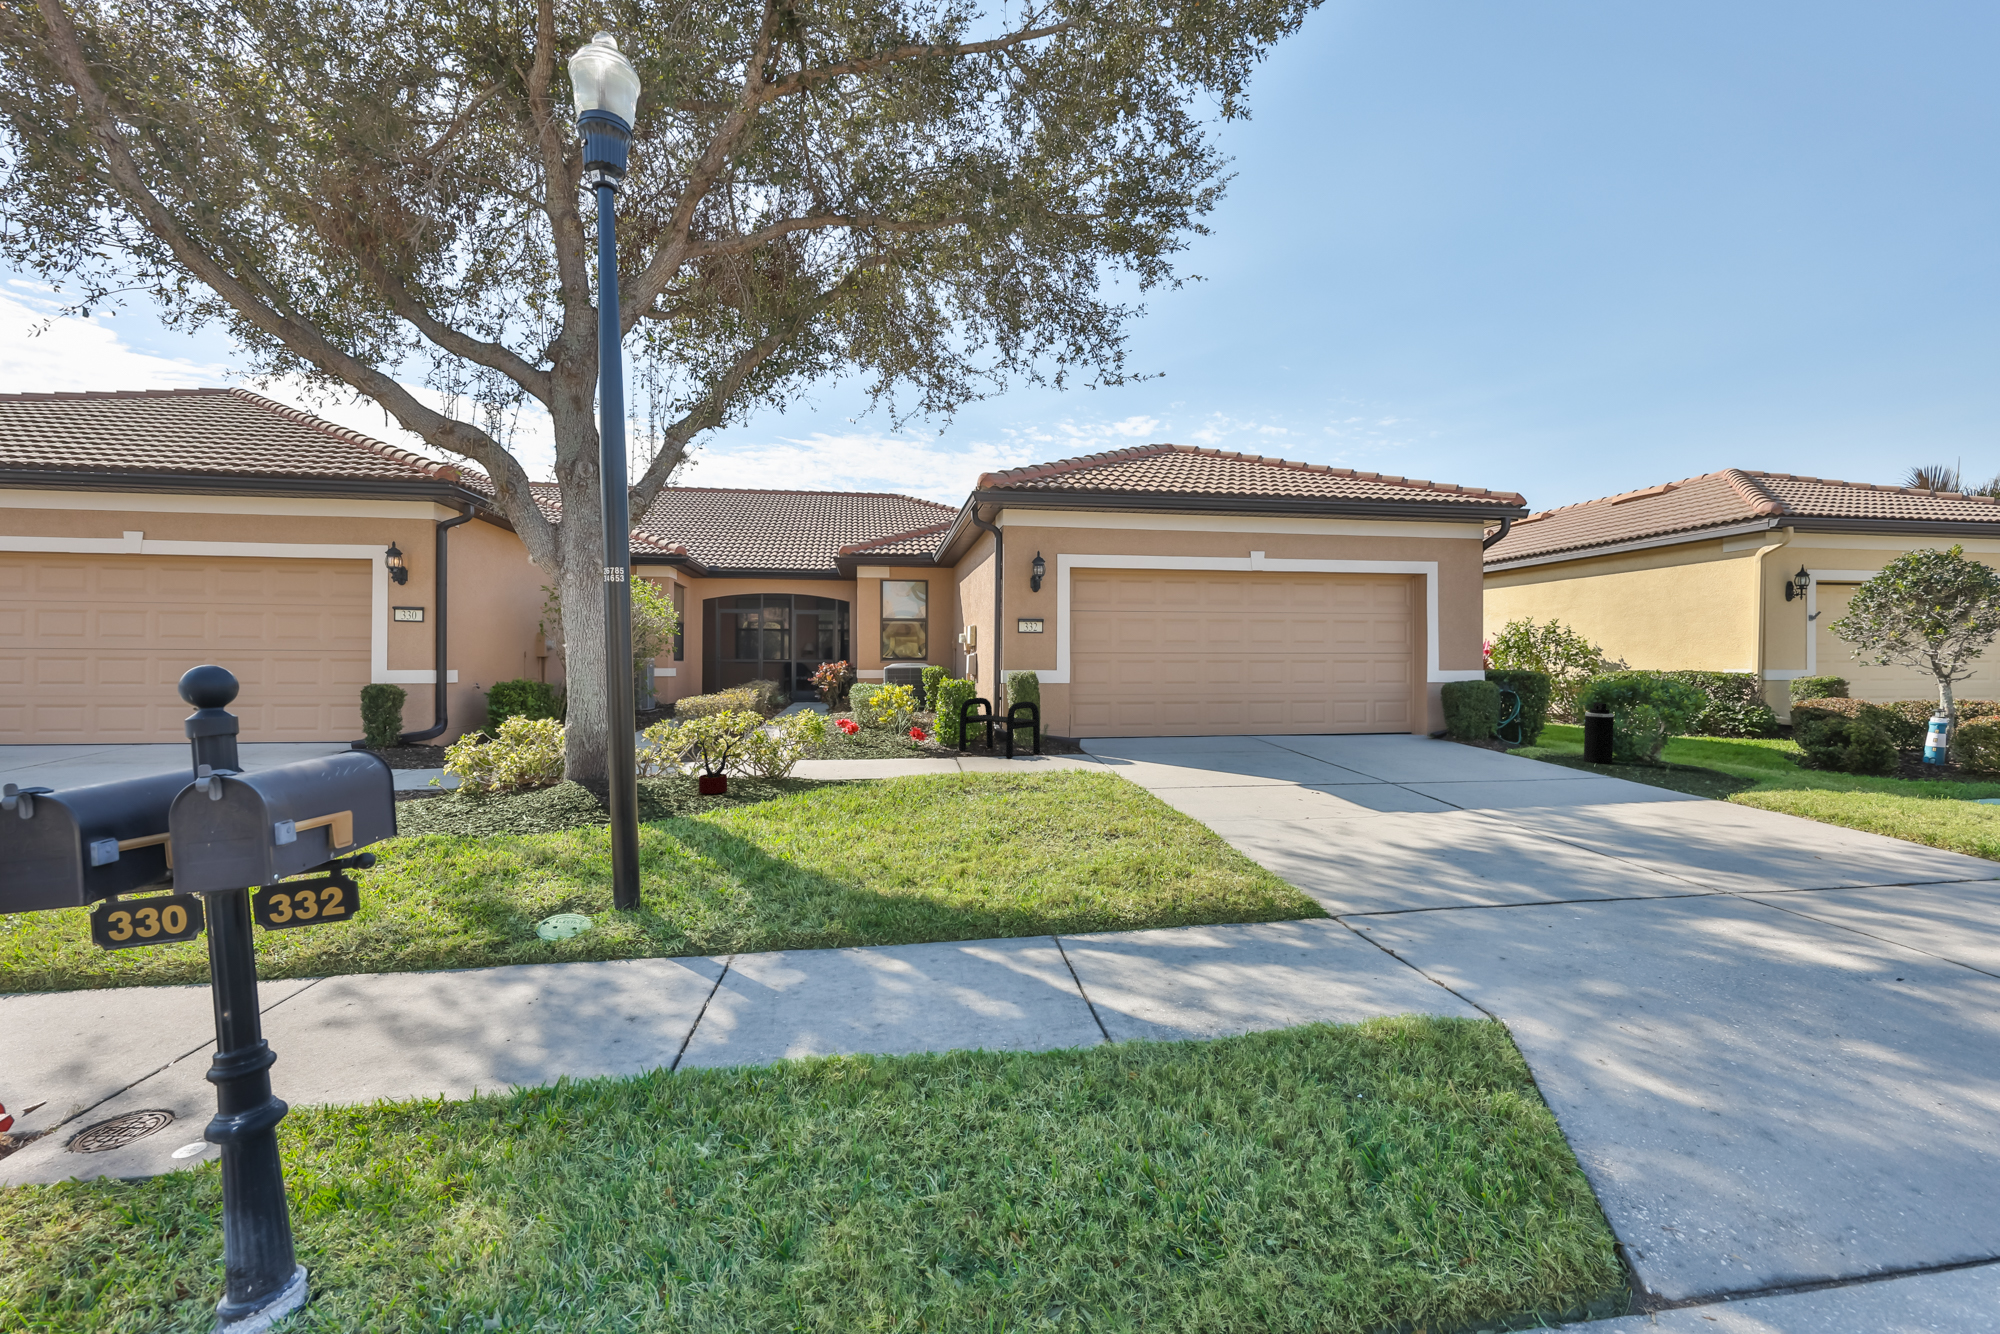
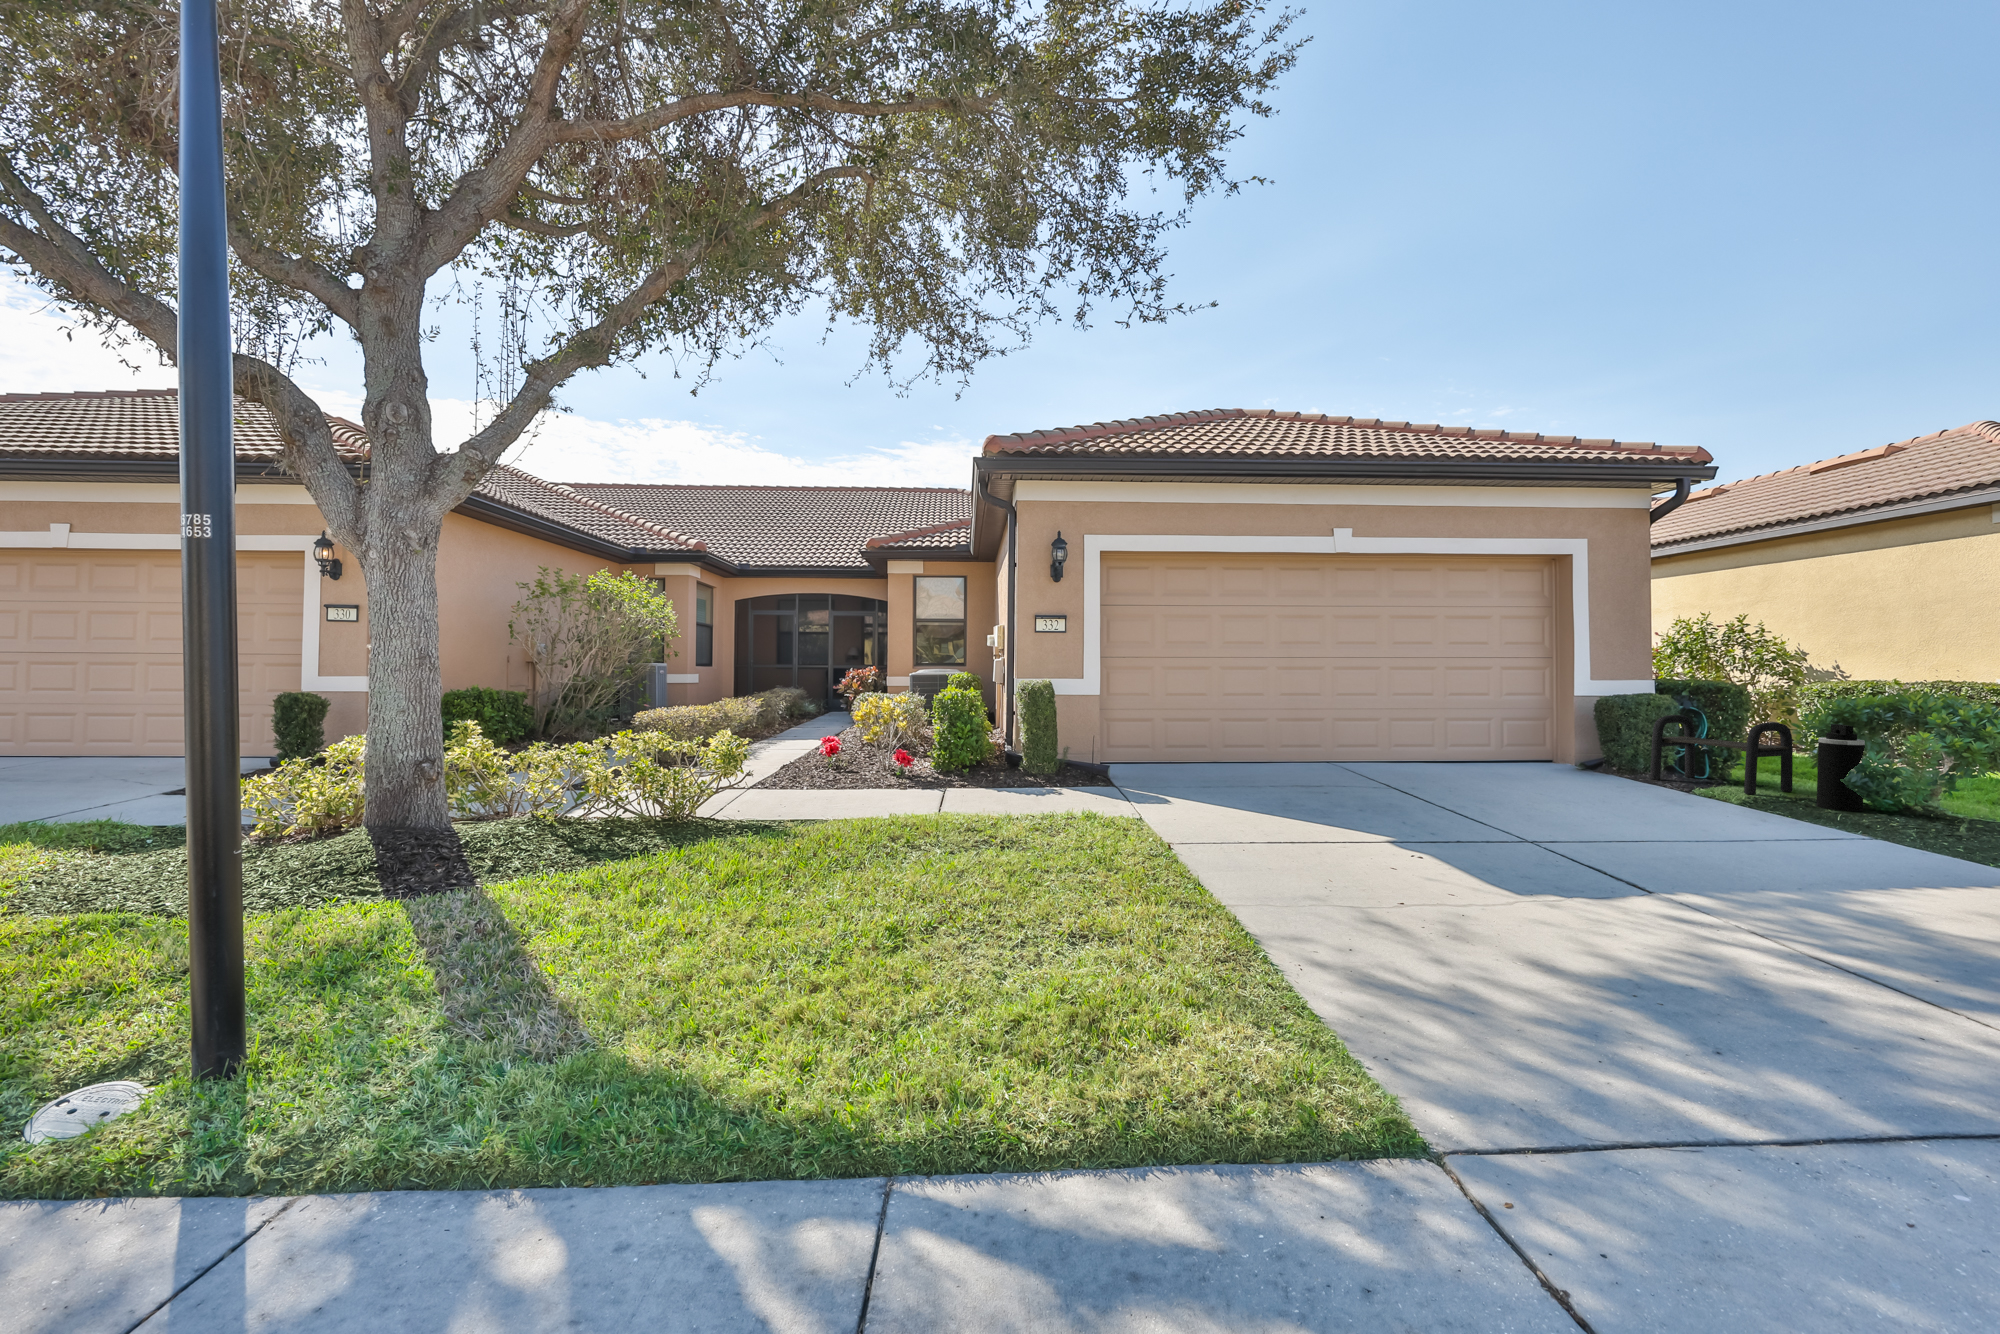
bench: present [959,698,1040,758] -> present [1650,715,1793,795]
decorative plant: present [697,727,742,794] -> none [579,746,631,834]

